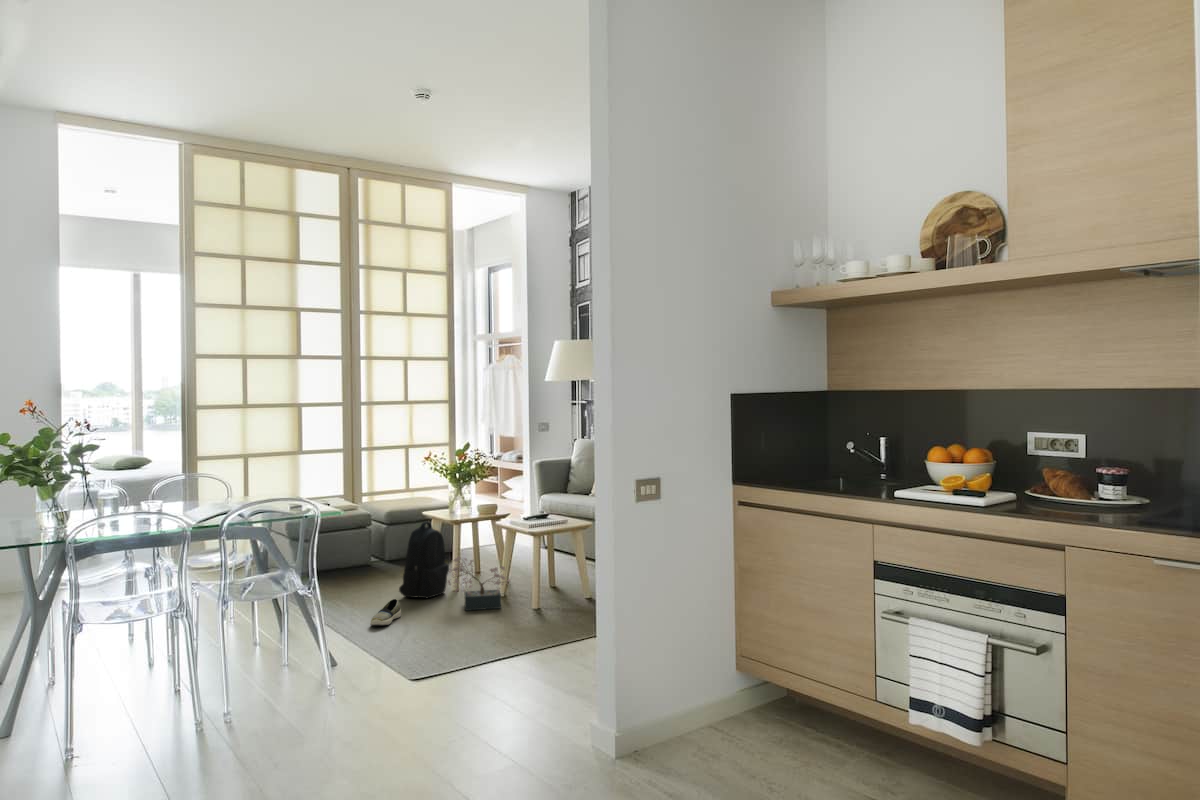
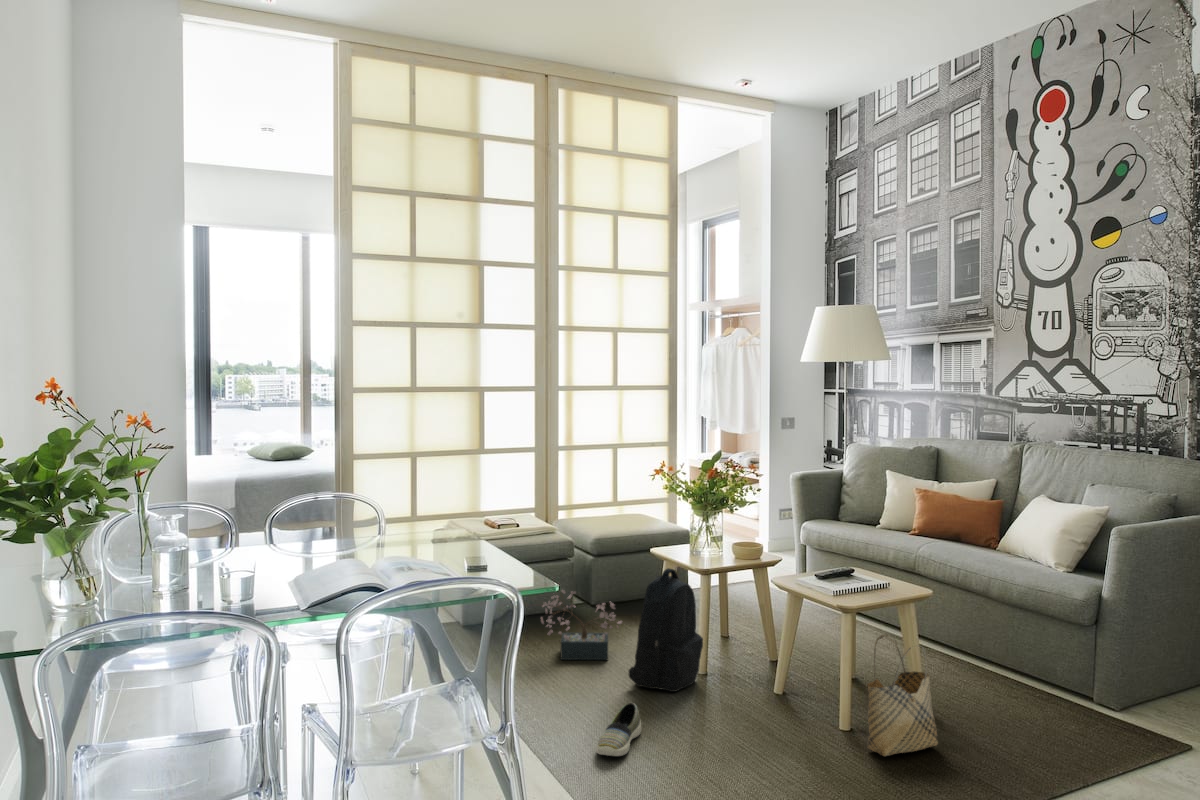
woven basket: none [531,548,573,615] -> present [867,635,938,756]
decorative plant: present [448,557,510,610] -> present [541,590,622,660]

